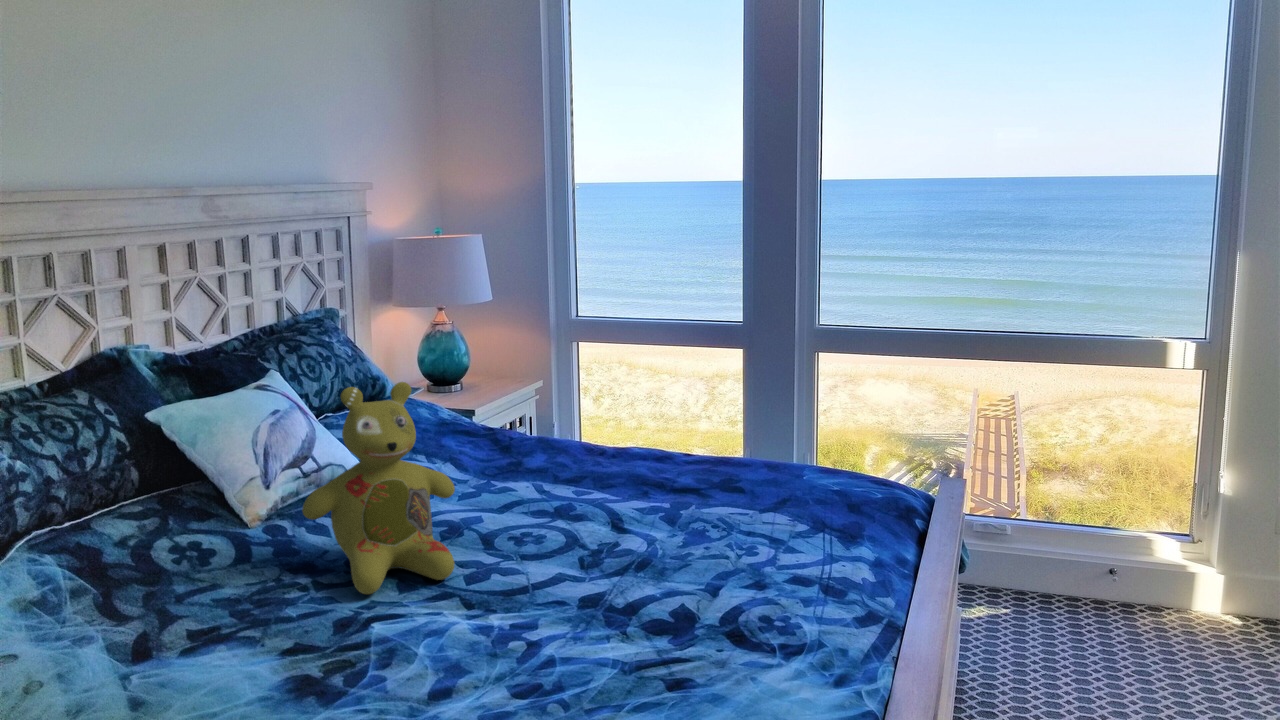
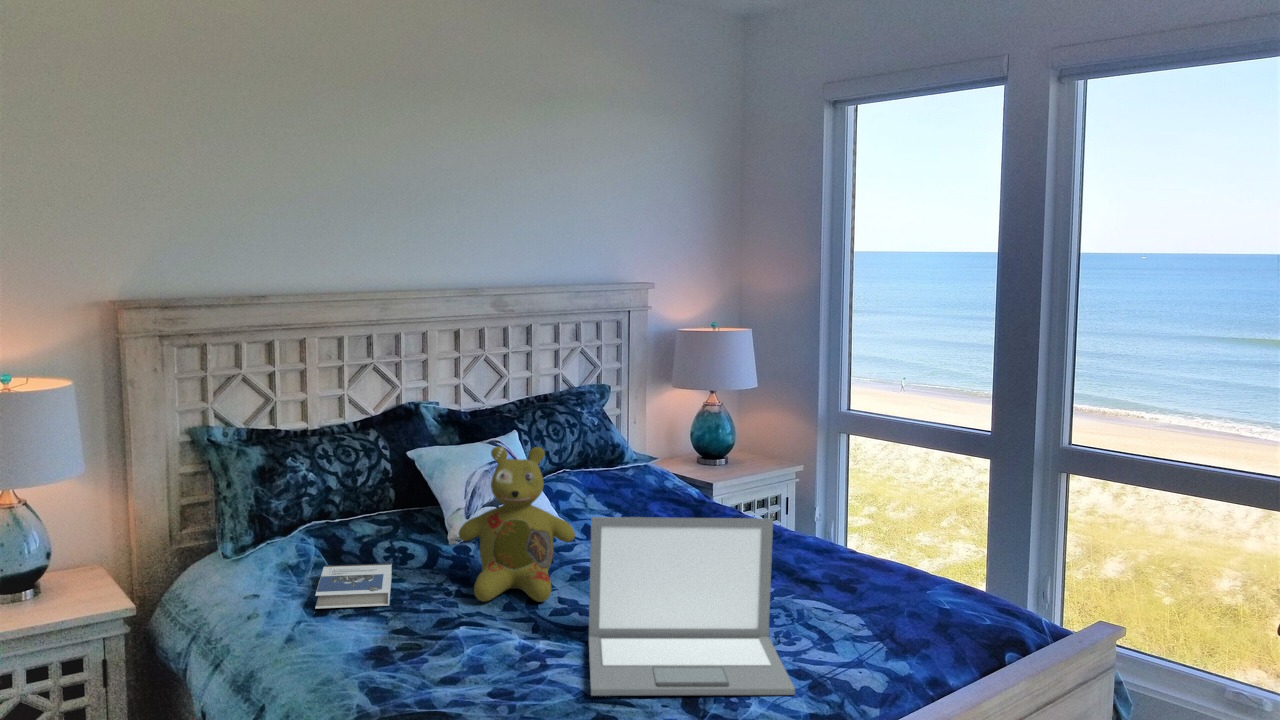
laptop: none [550,431,842,688] -> present [589,517,795,696]
hardback book: none [95,568,237,657] -> present [315,563,392,609]

